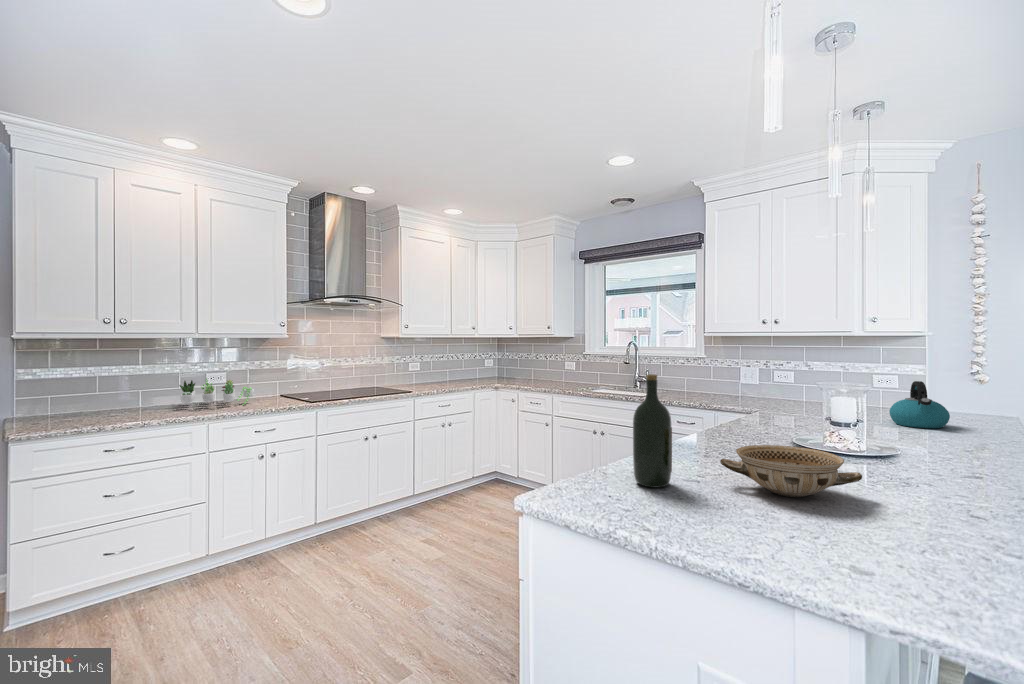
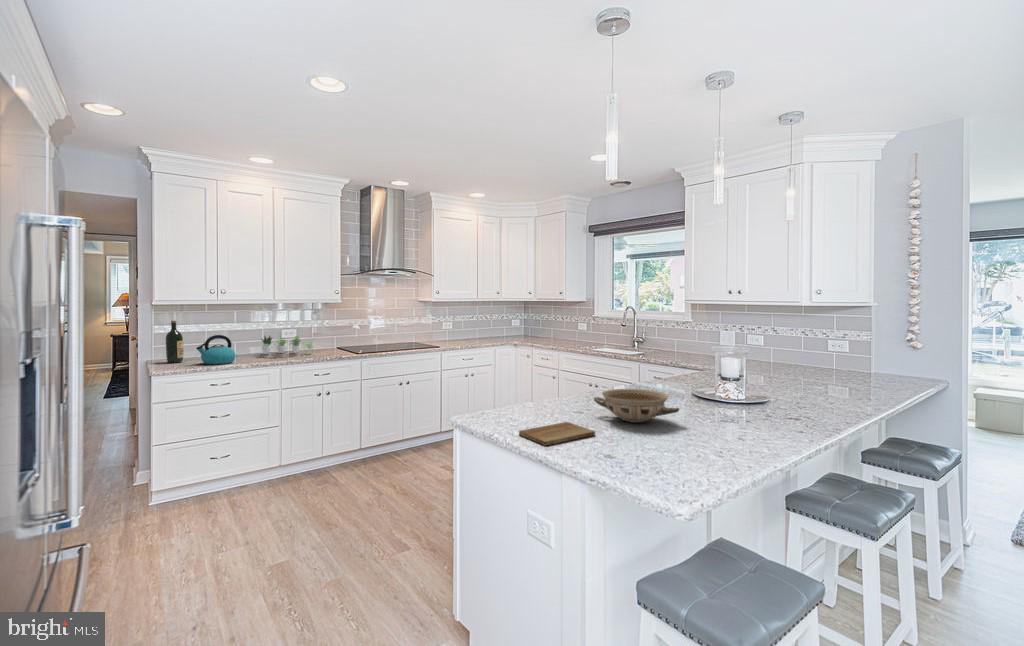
wine bottle: present [633,374,672,488] -> present [166,321,184,363]
kettle: present [889,381,950,428] -> present [196,335,236,365]
cutting board: none [661,502,776,555] -> present [519,422,595,445]

